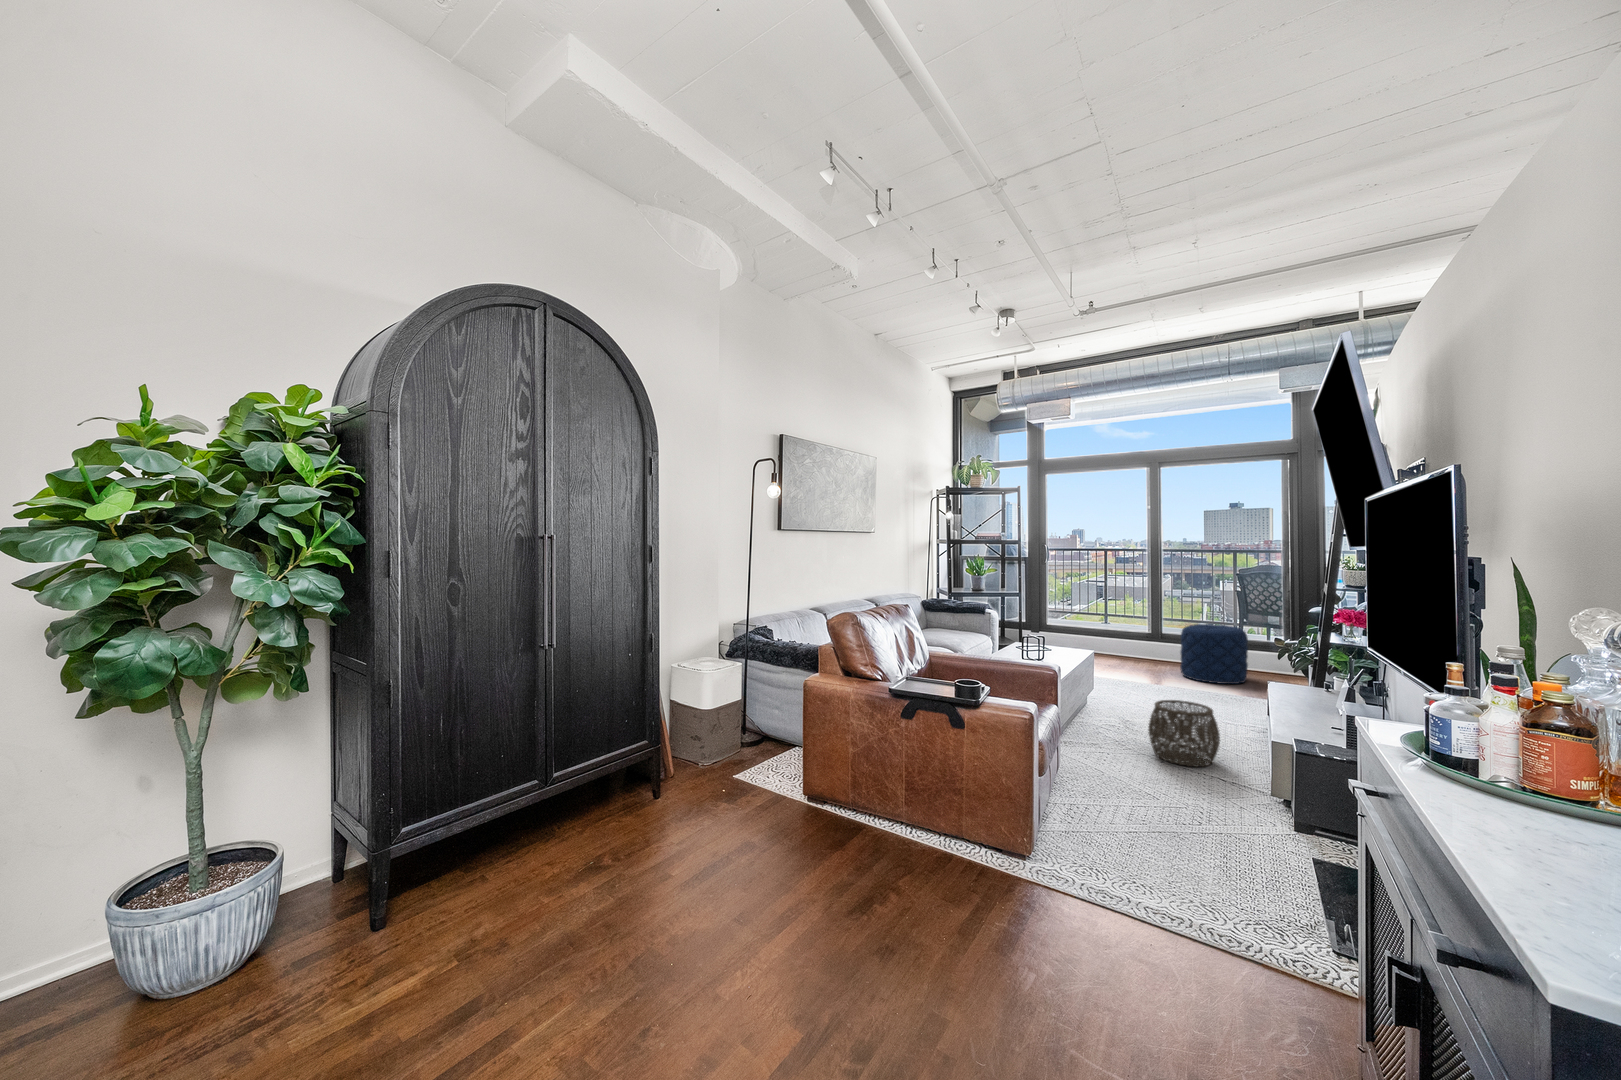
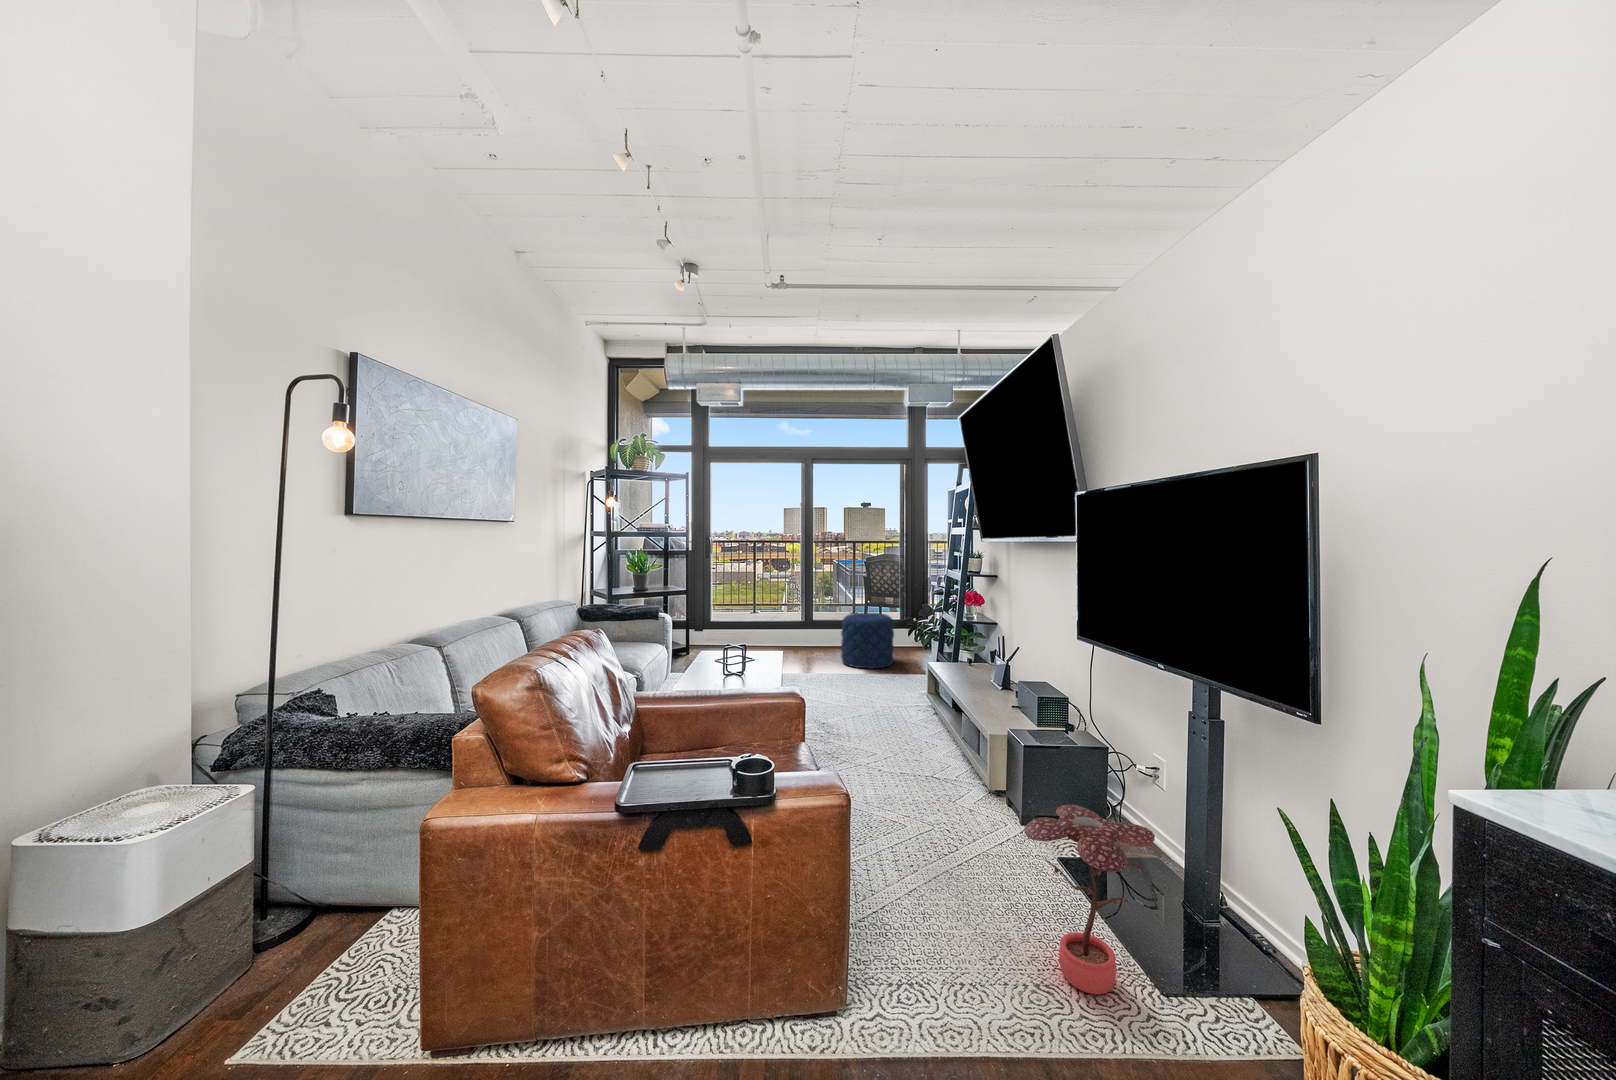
woven basket: present [1148,700,1220,767] -> none [868,705,934,778]
potted plant: none [1194,767,1322,916] -> present [1025,805,1155,994]

